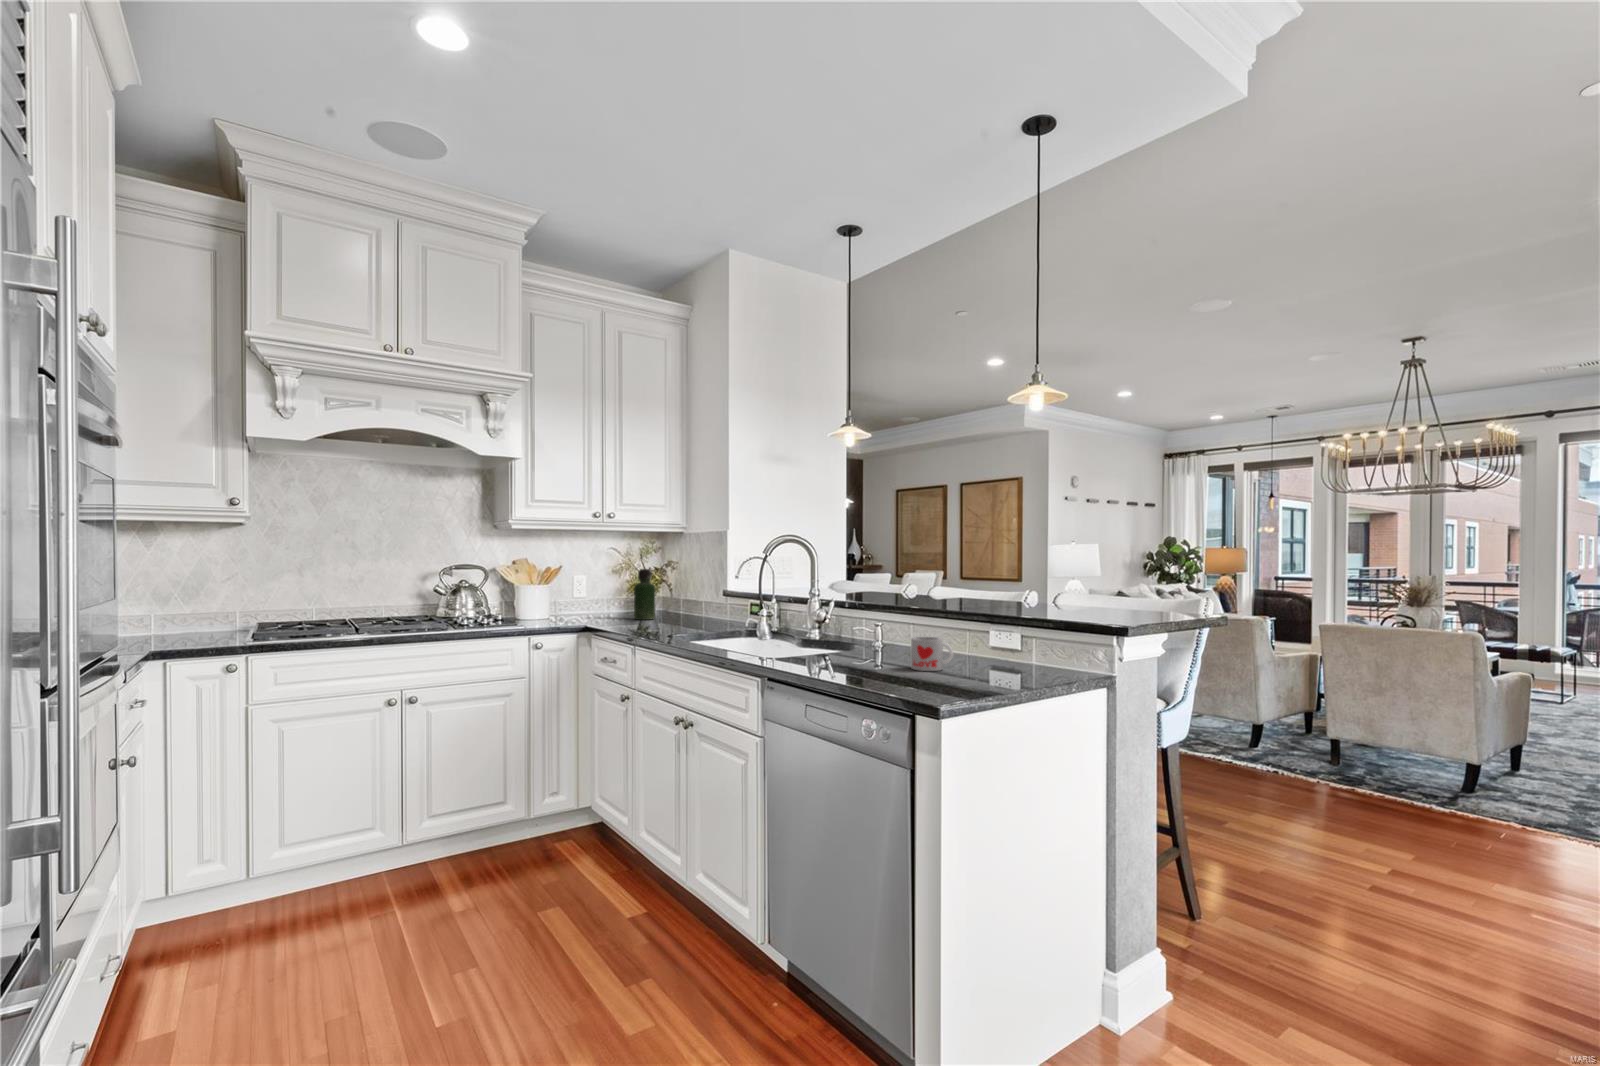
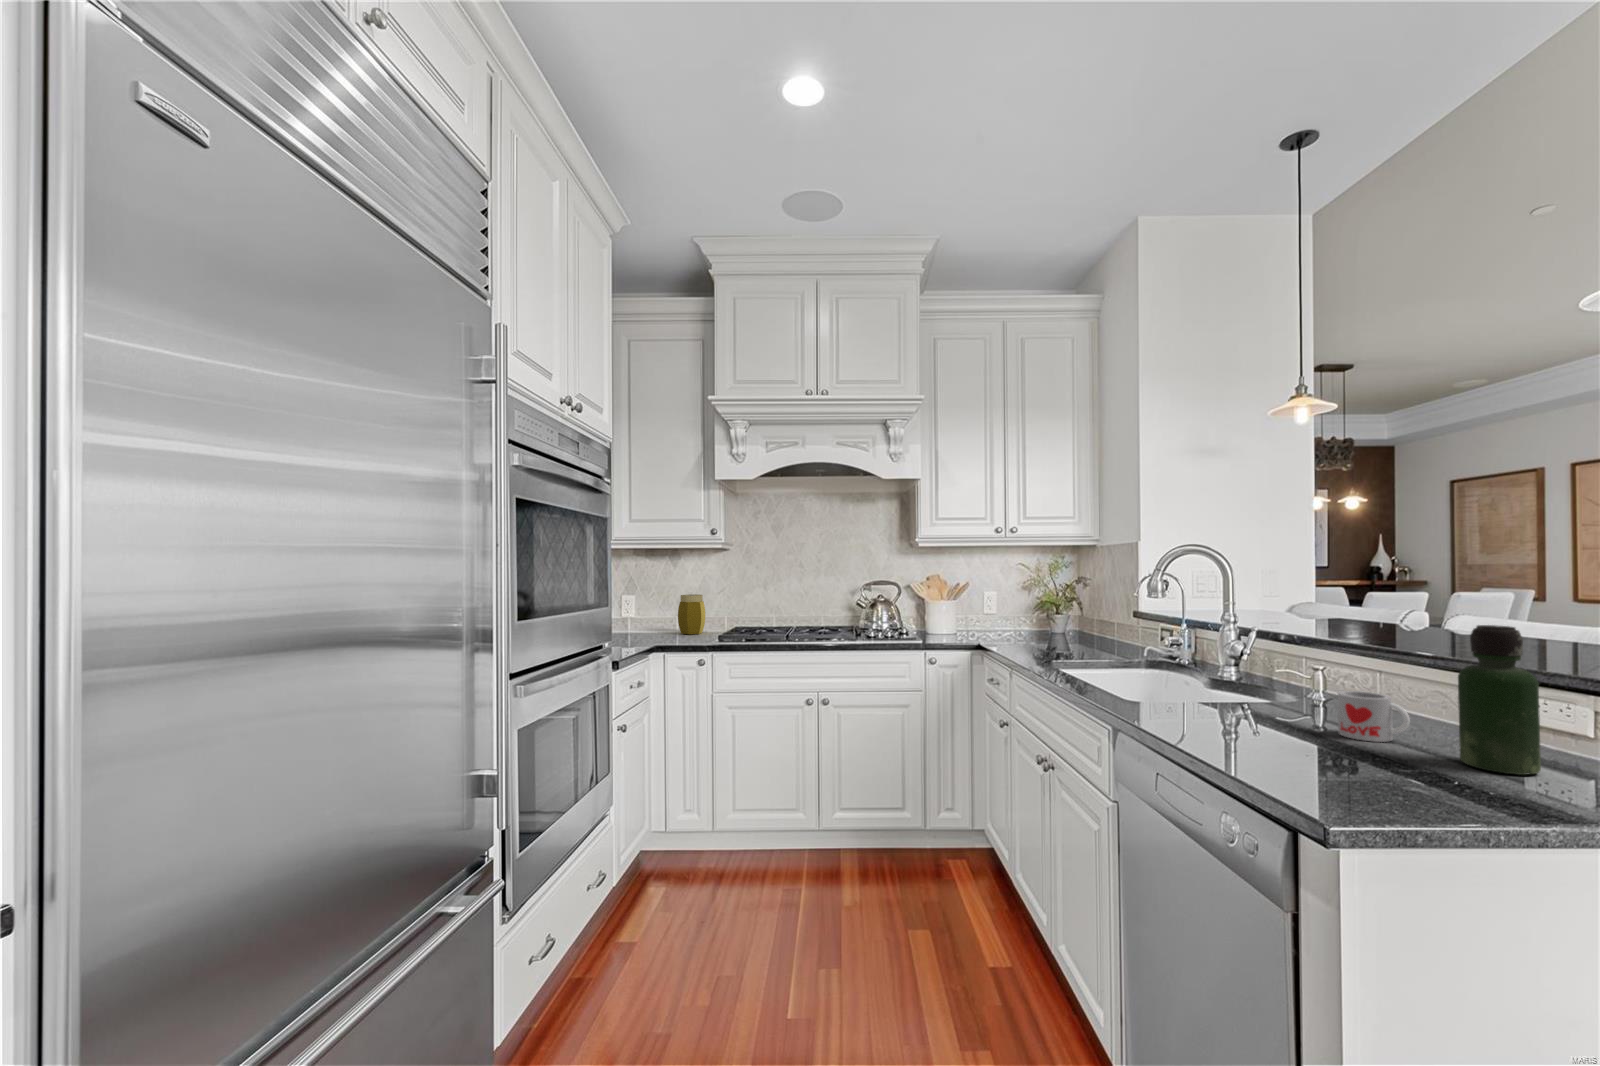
bottle: present [634,569,655,620] -> present [1458,625,1541,775]
jar: none [179,586,223,638] -> present [678,594,705,634]

